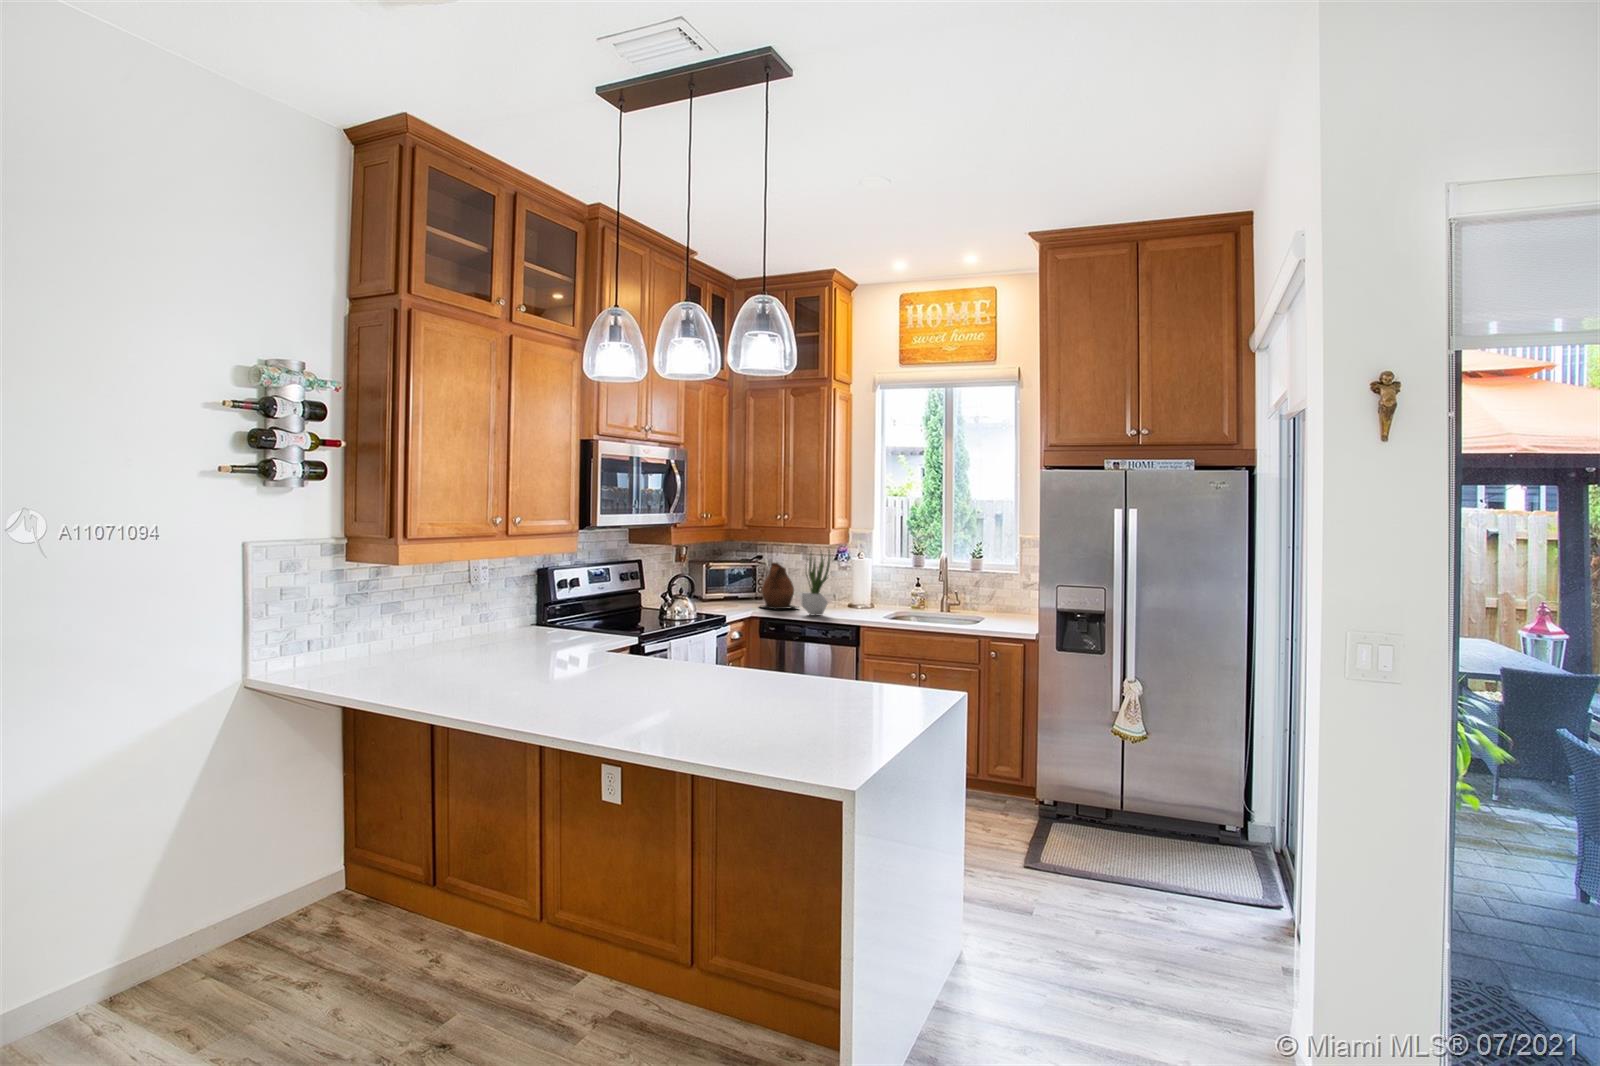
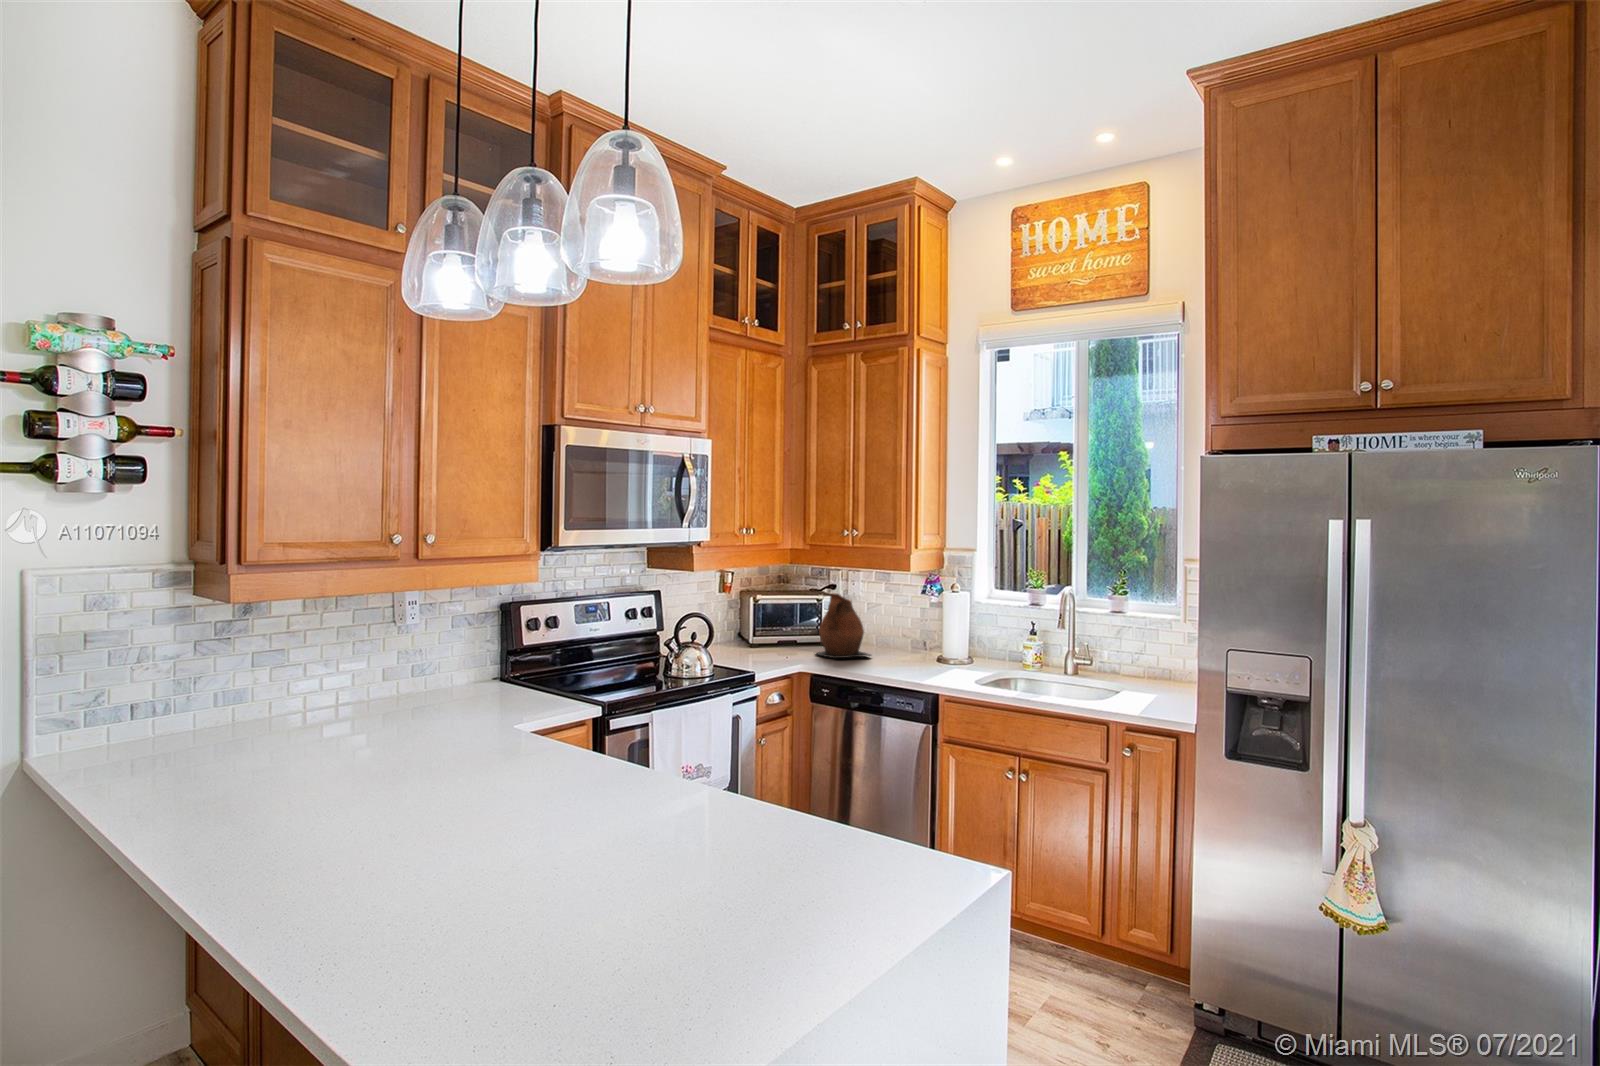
potted plant: present [801,551,831,615] -> none [868,571,909,669]

